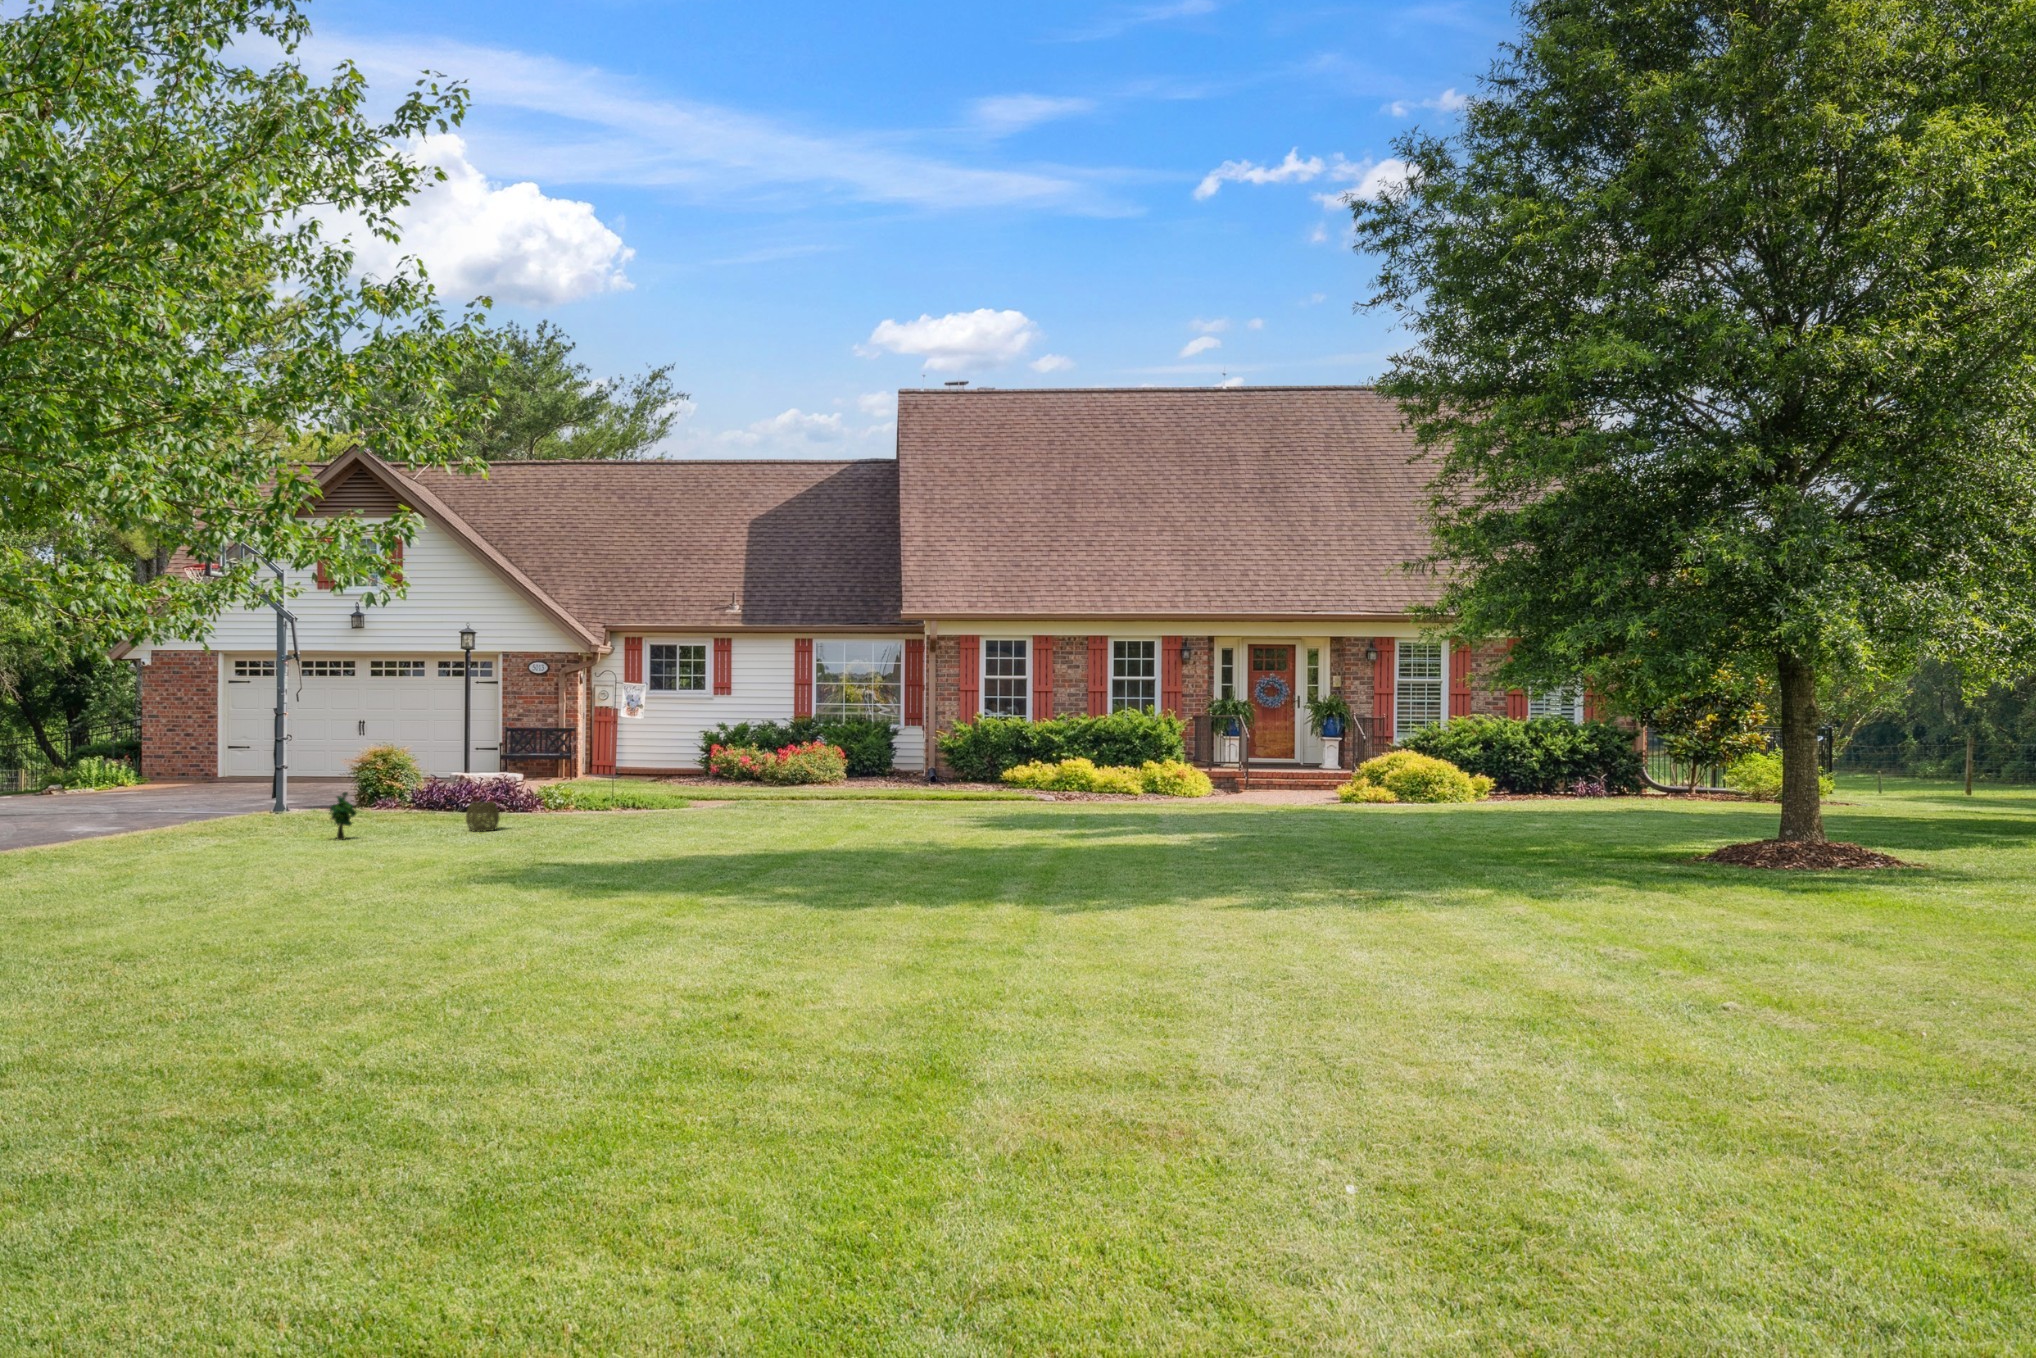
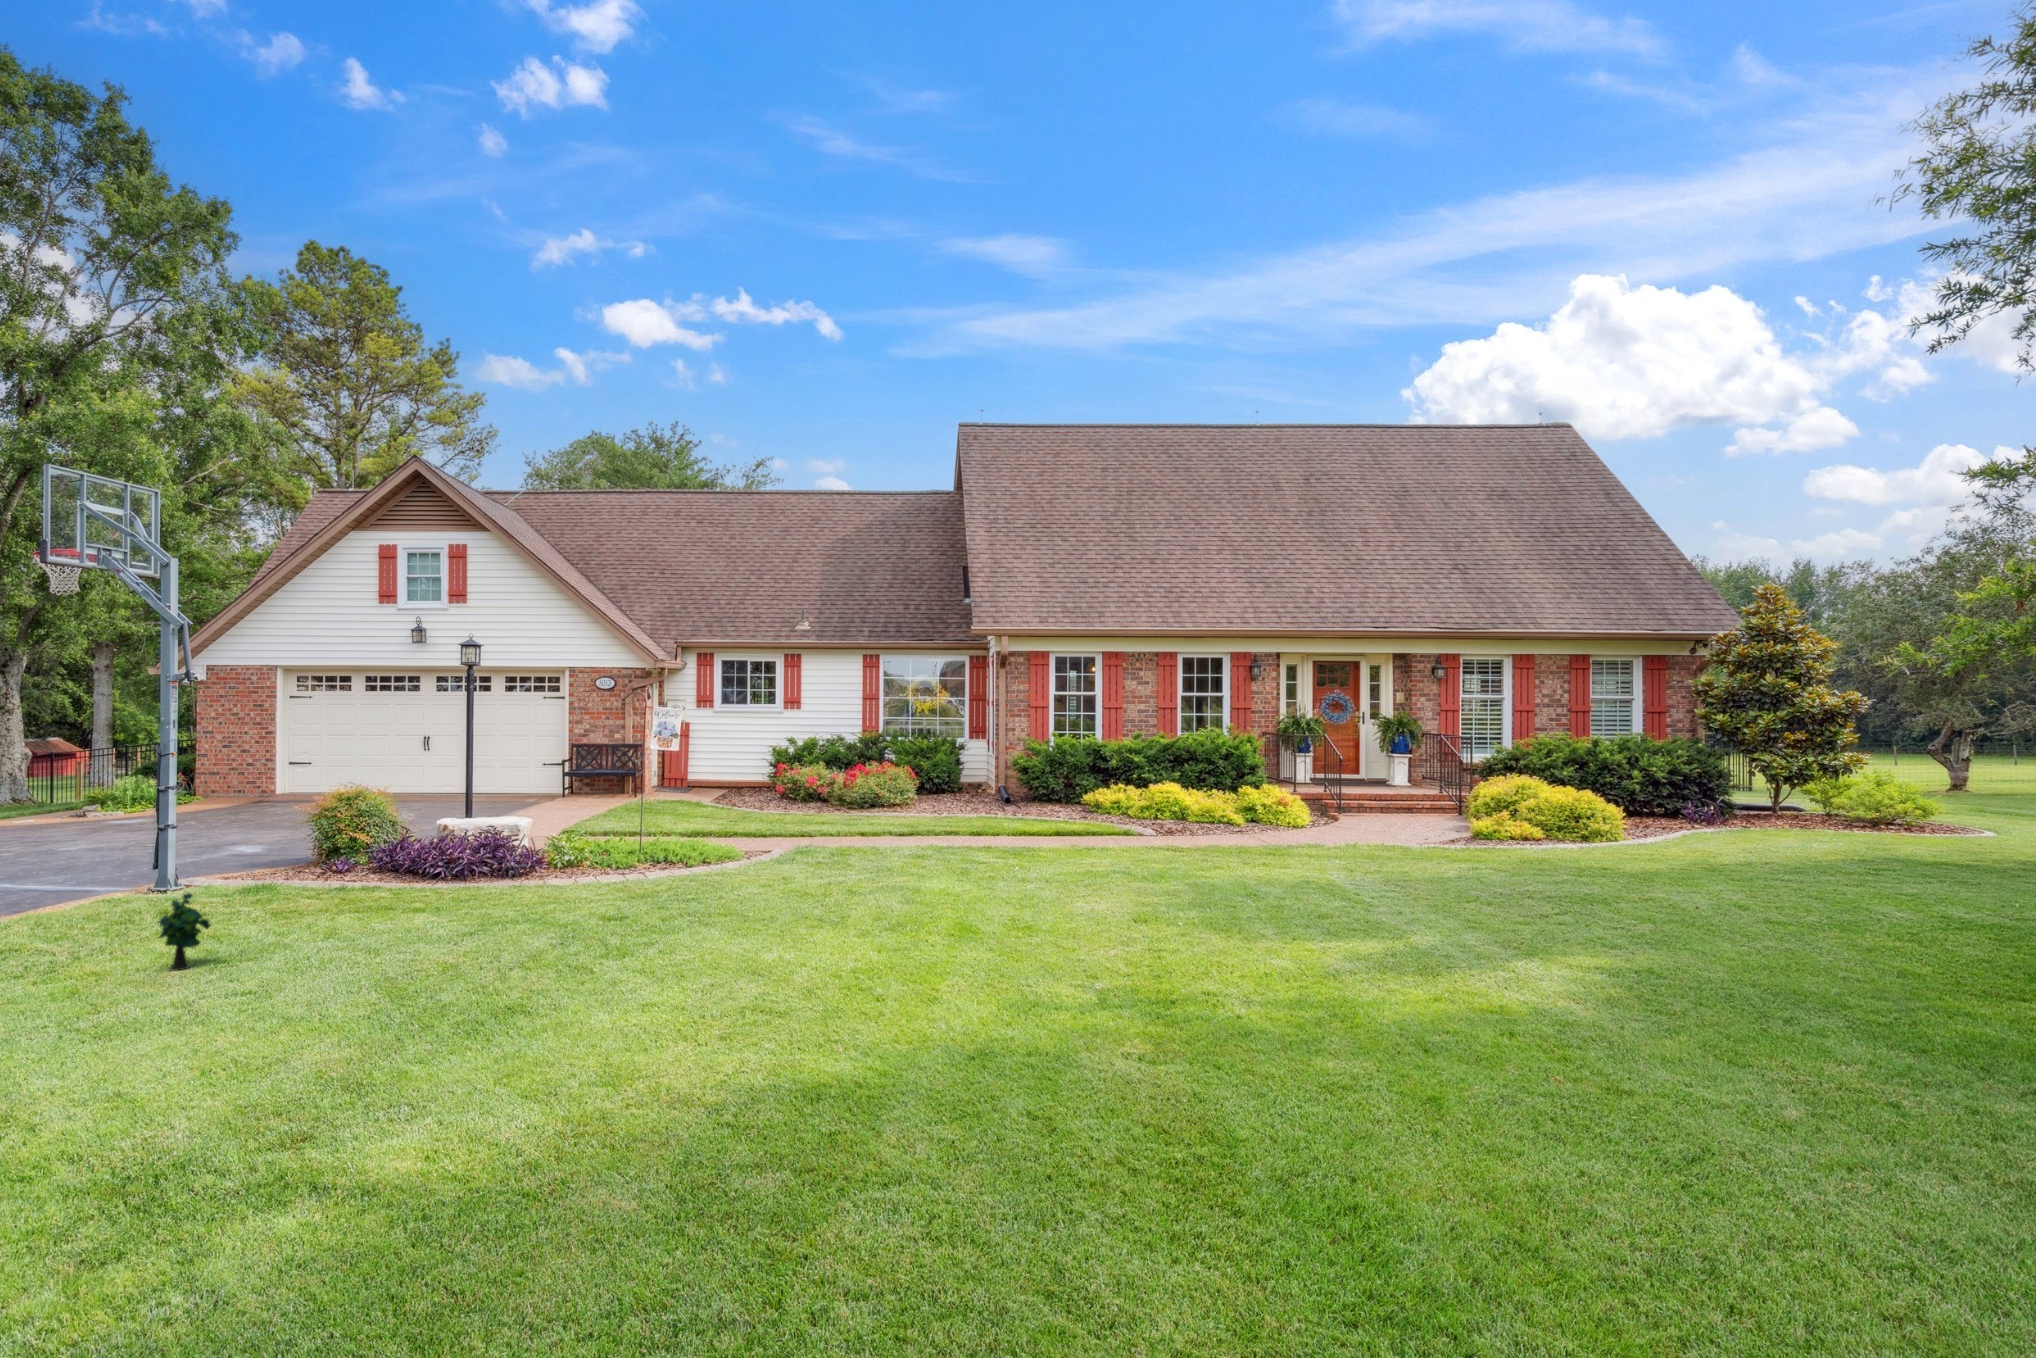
woven basket: present [466,802,499,832] -> none [409,887,463,935]

